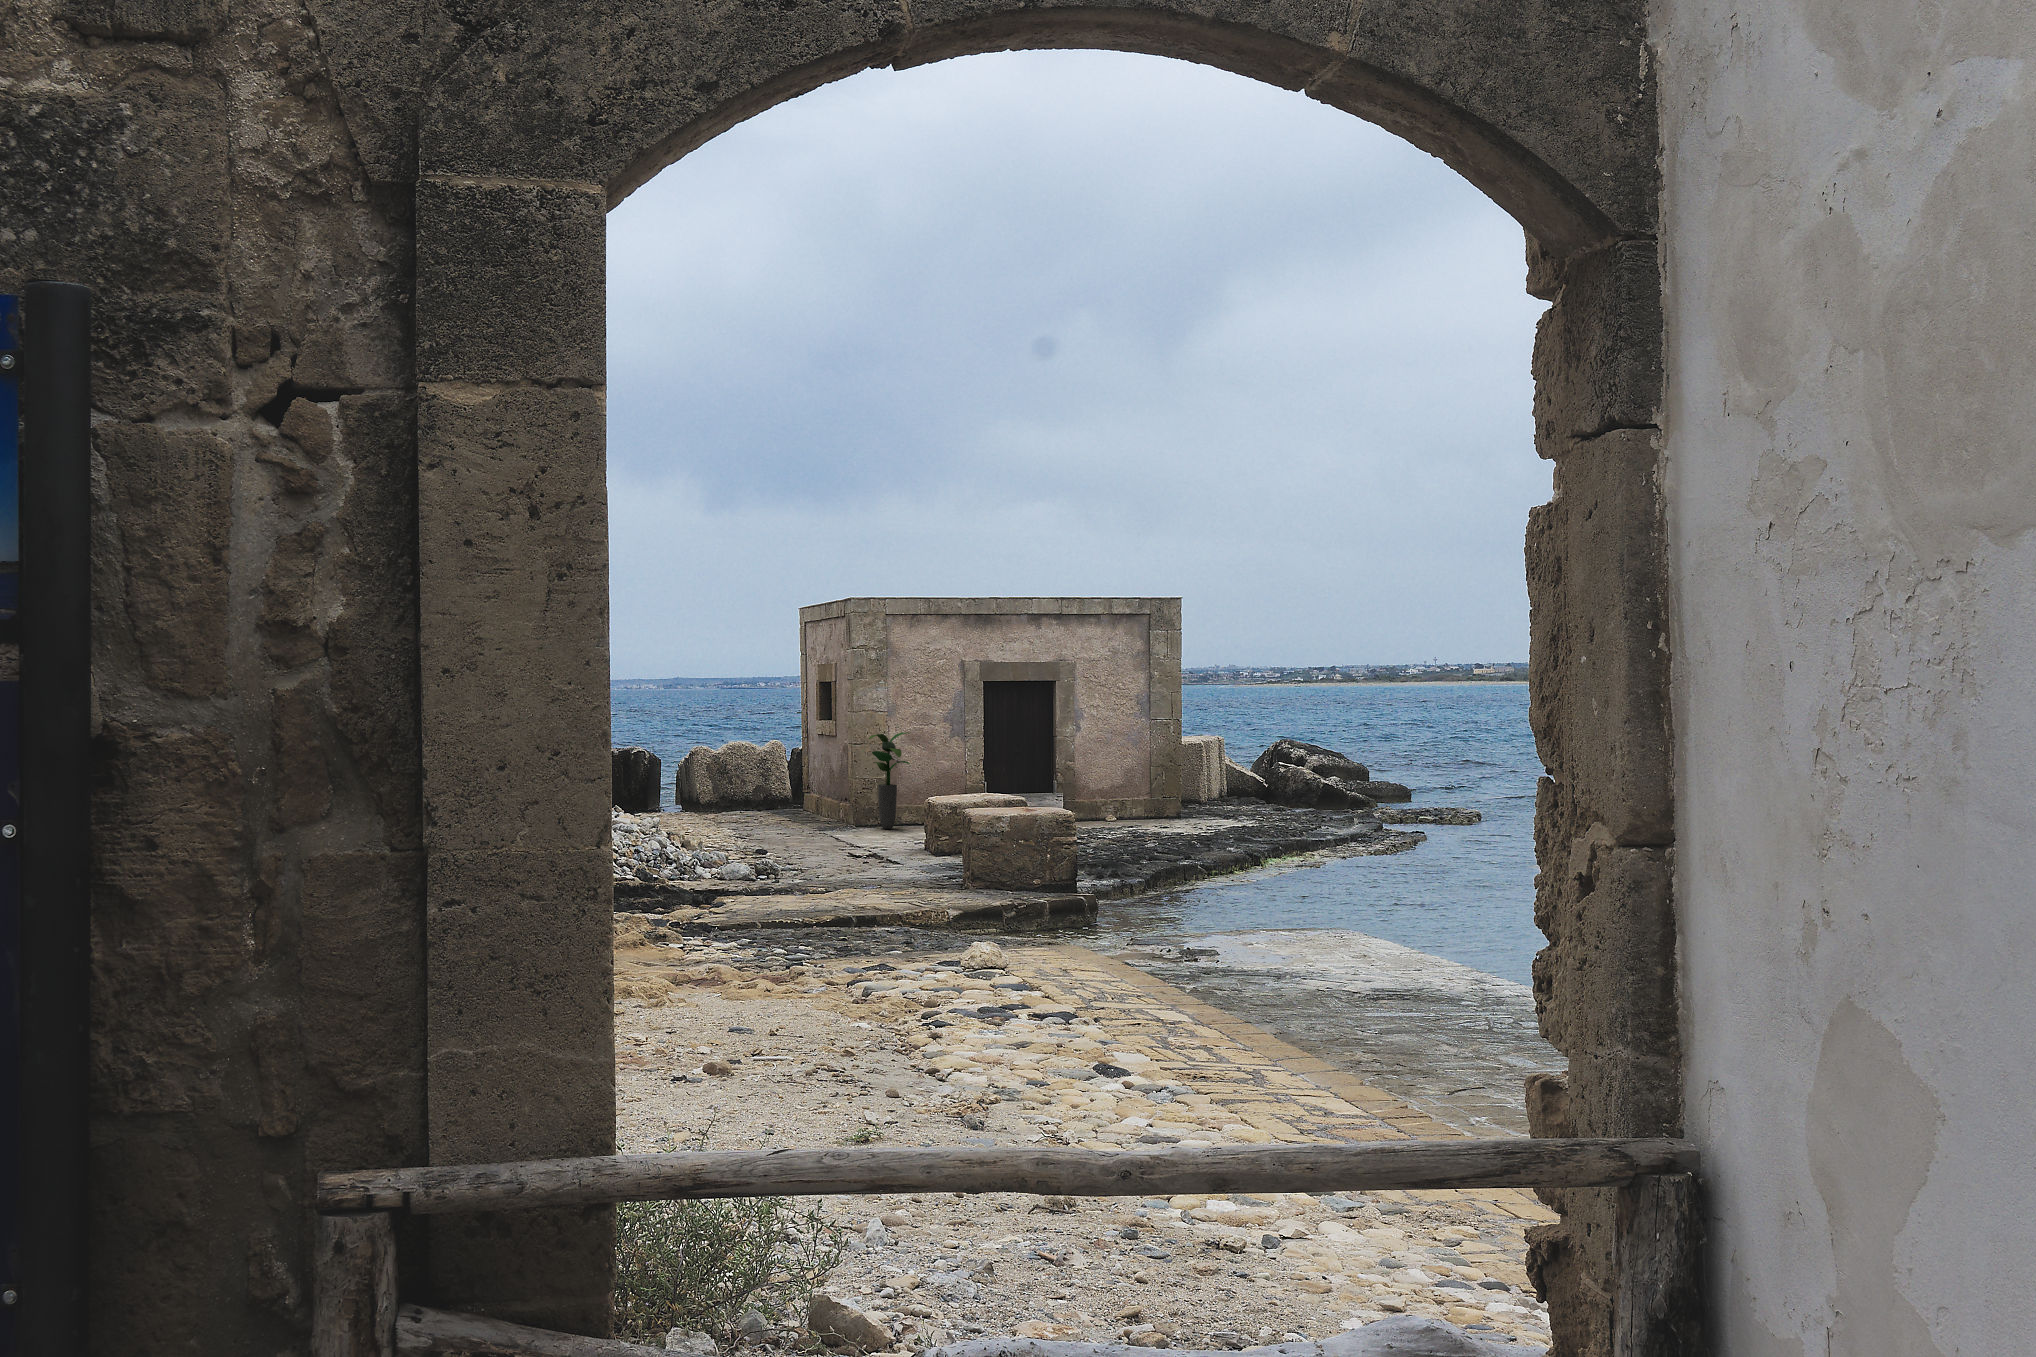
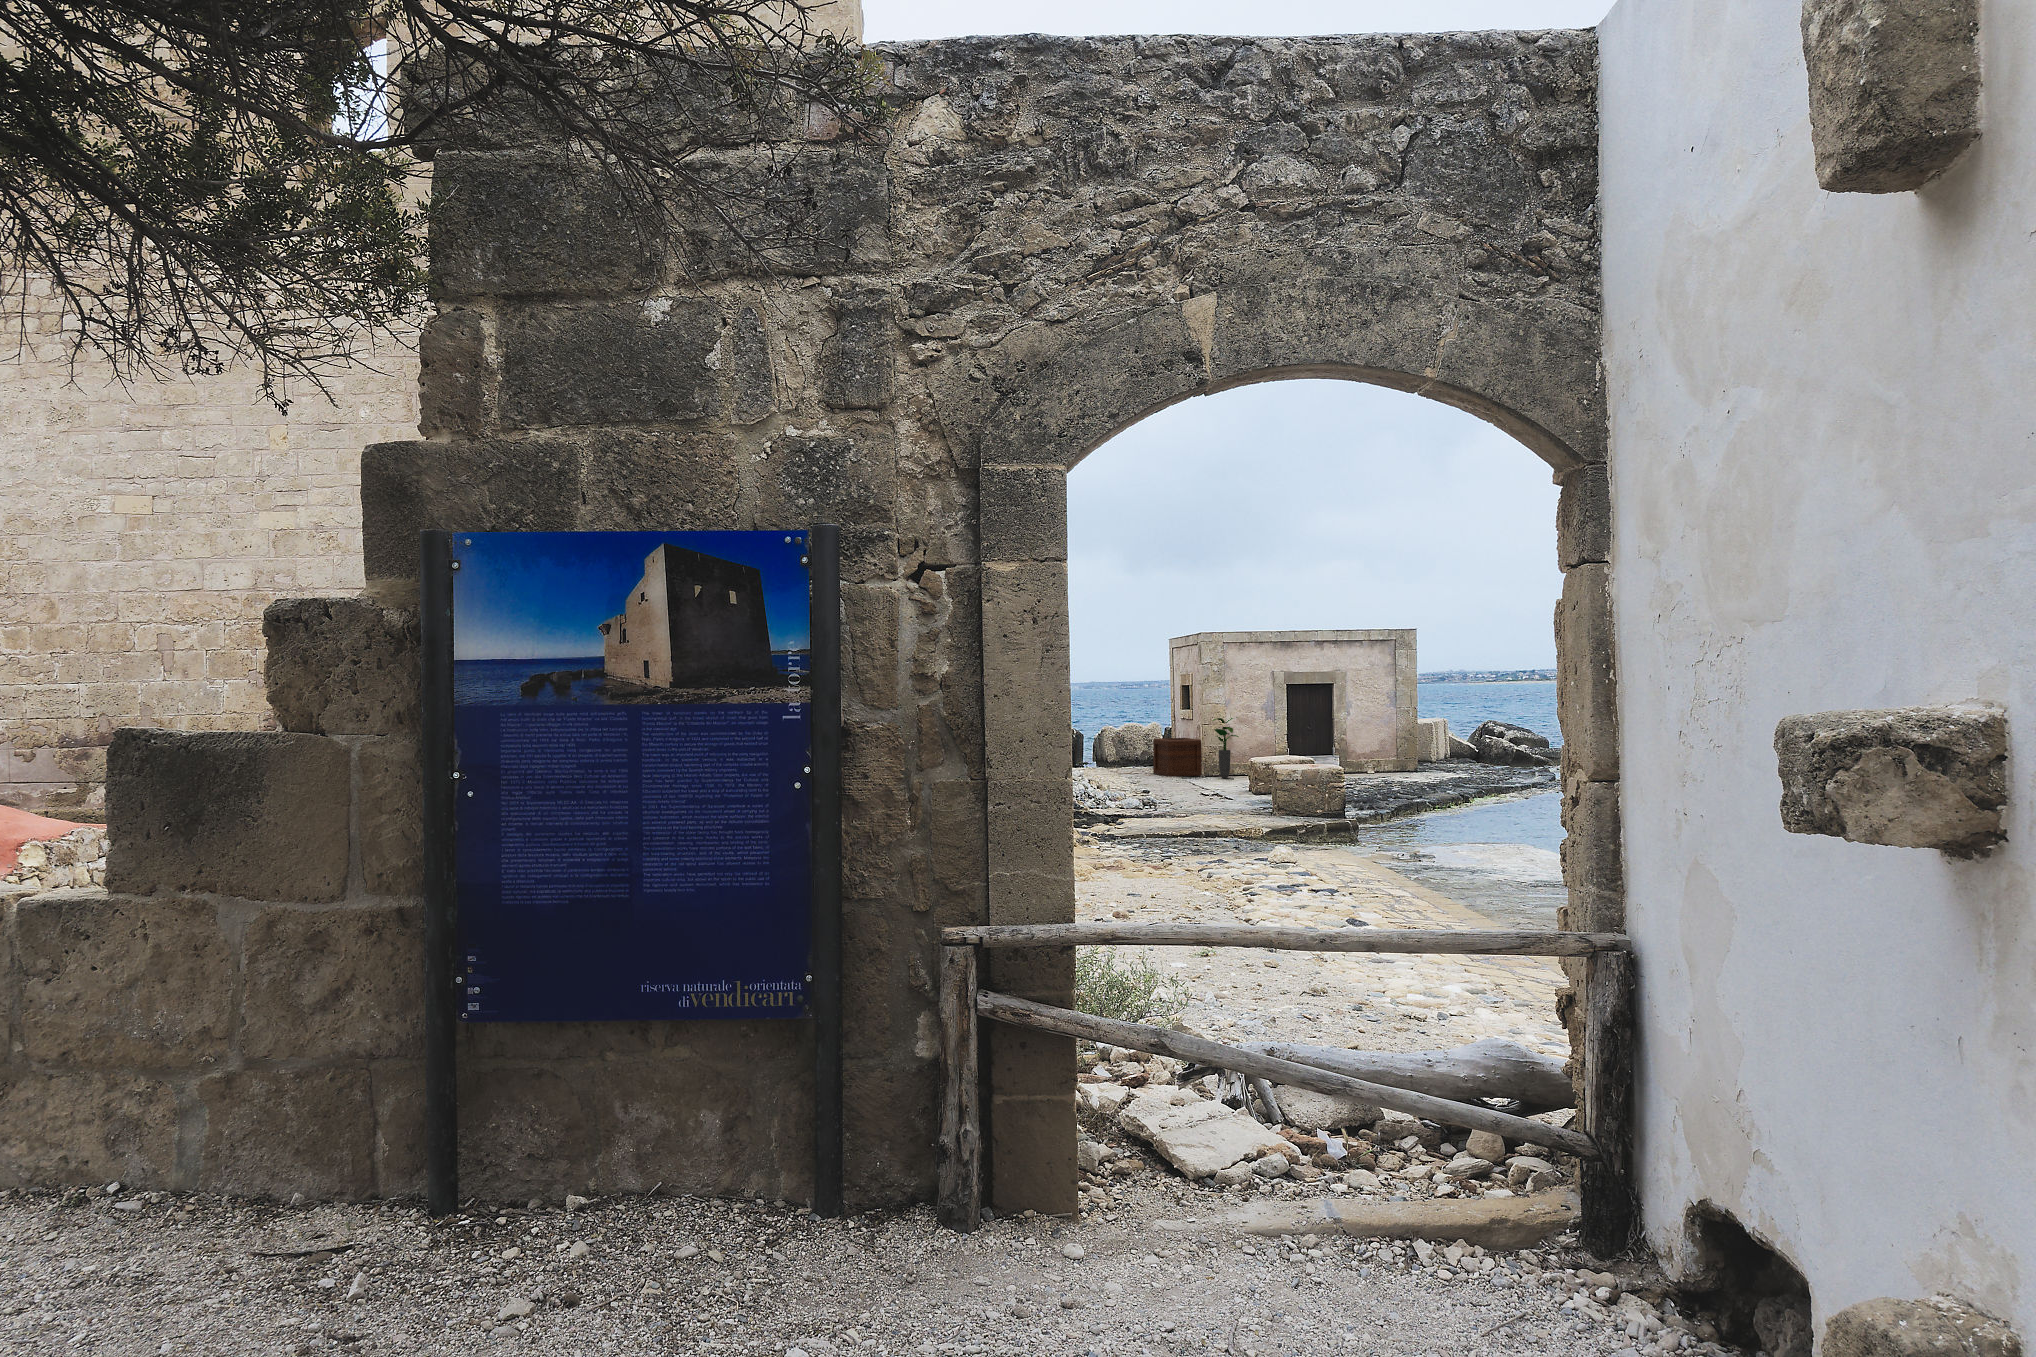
wooden crate: none [775,765,851,828] -> present [1153,738,1202,776]

